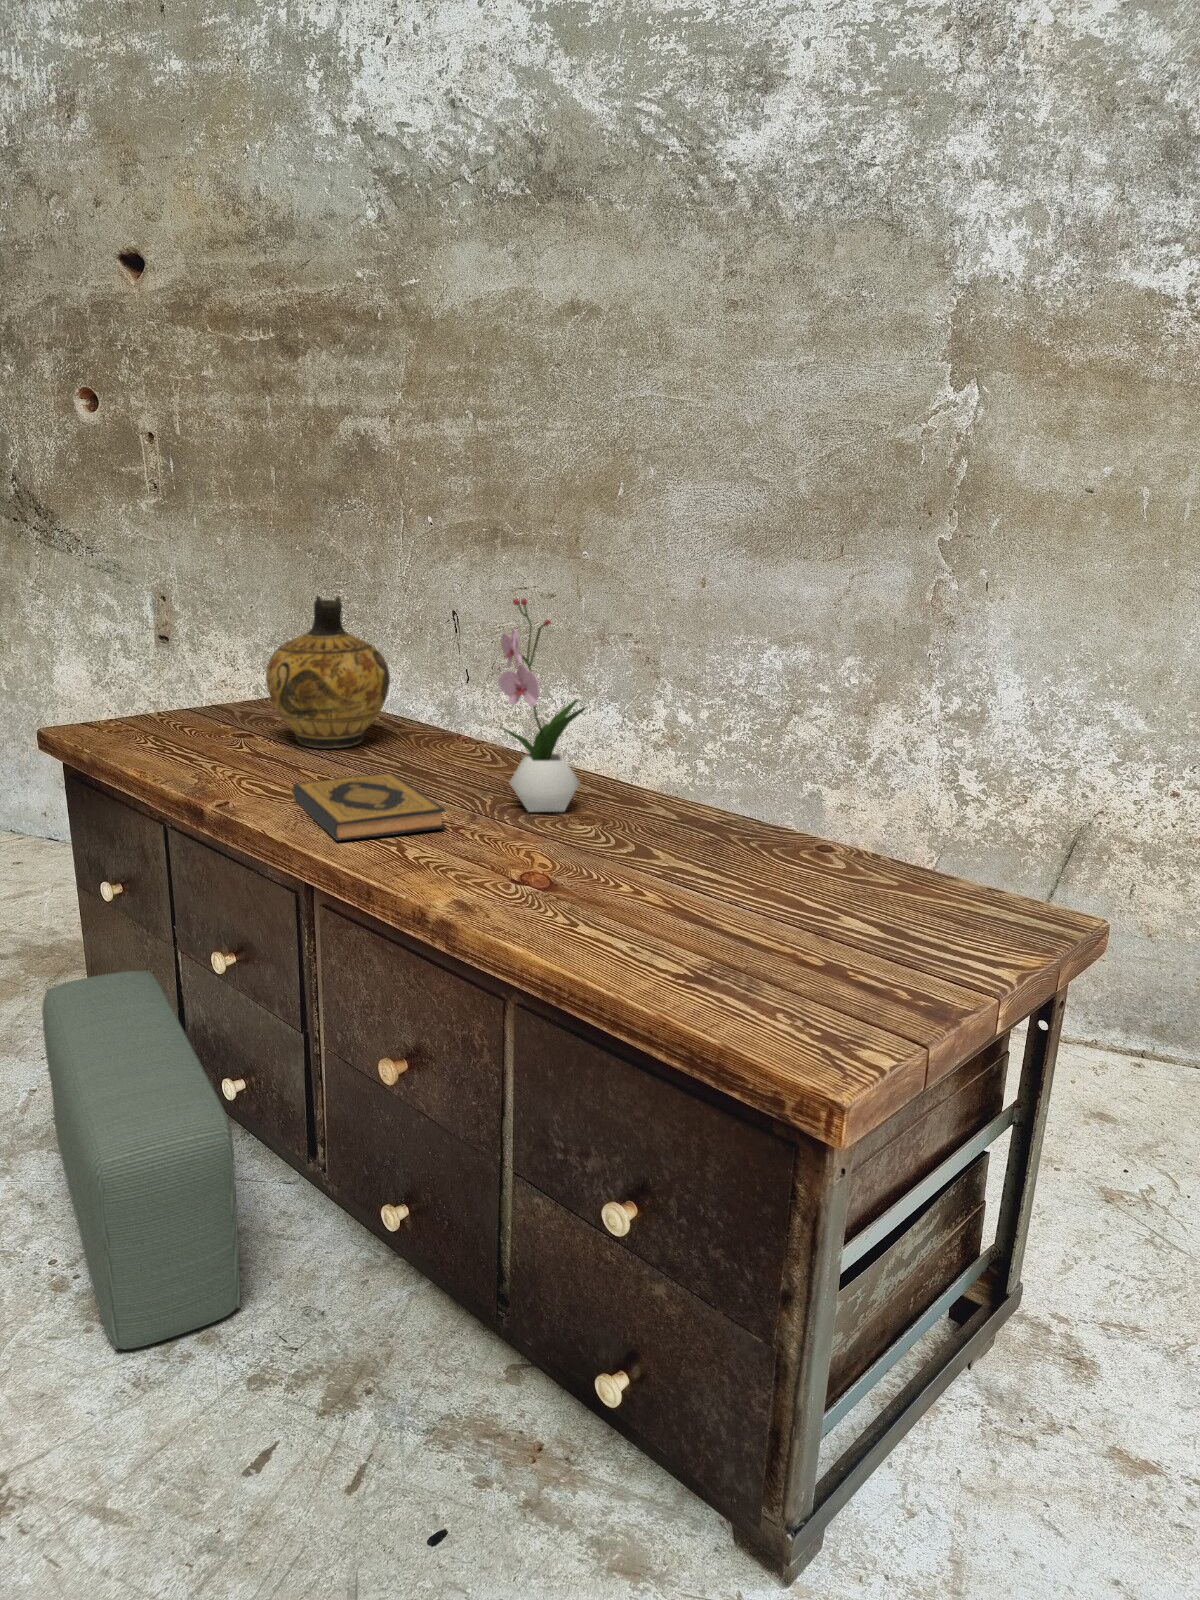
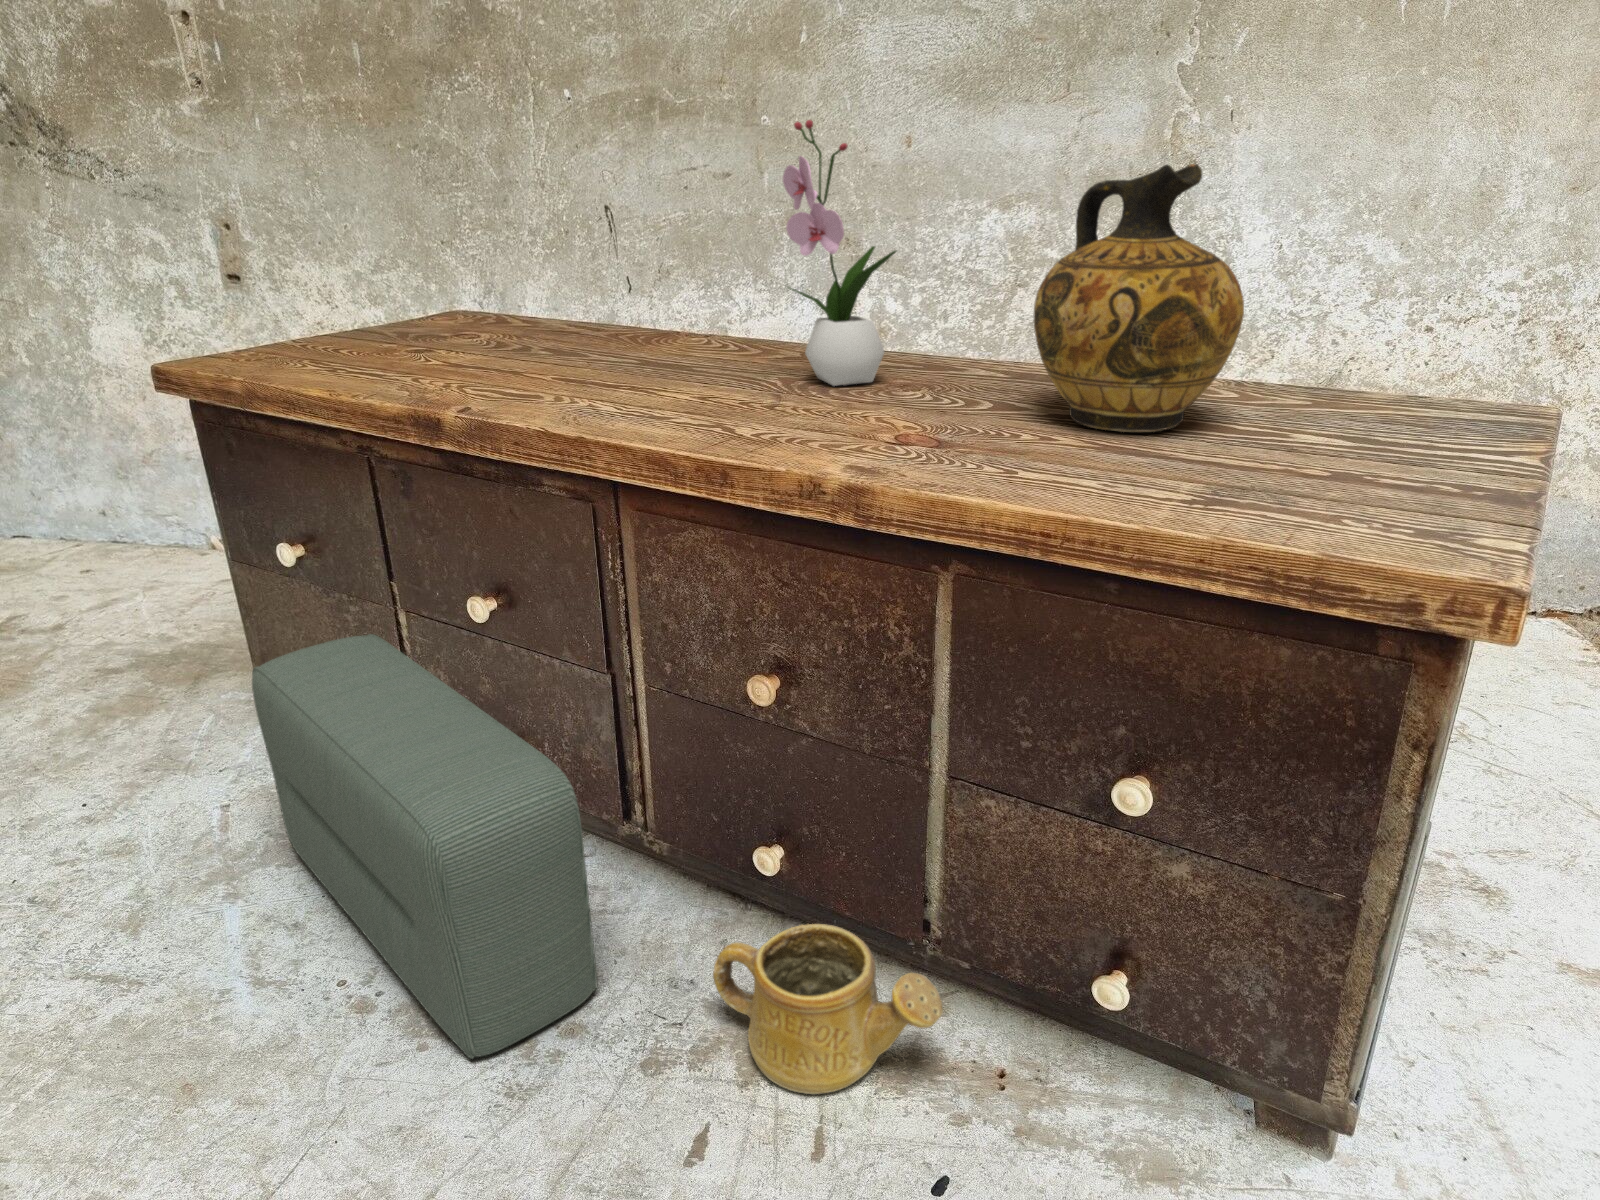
ceramic jug: present [266,596,390,748] -> present [1034,164,1244,432]
hardback book: present [292,773,446,841] -> none [547,358,760,426]
watering can: none [321,1280,487,1435] -> present [713,924,943,1094]

